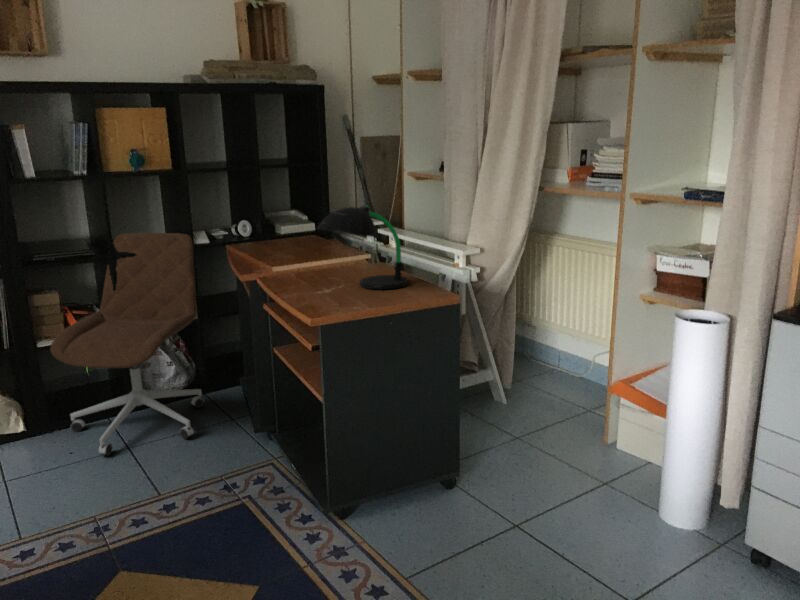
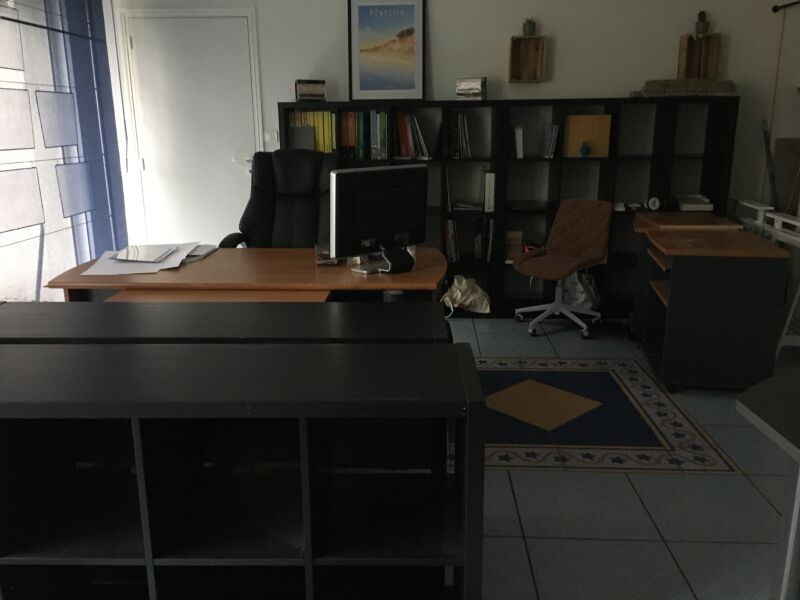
desk lamp: present [317,204,408,289] -> none [685,184,752,245]

